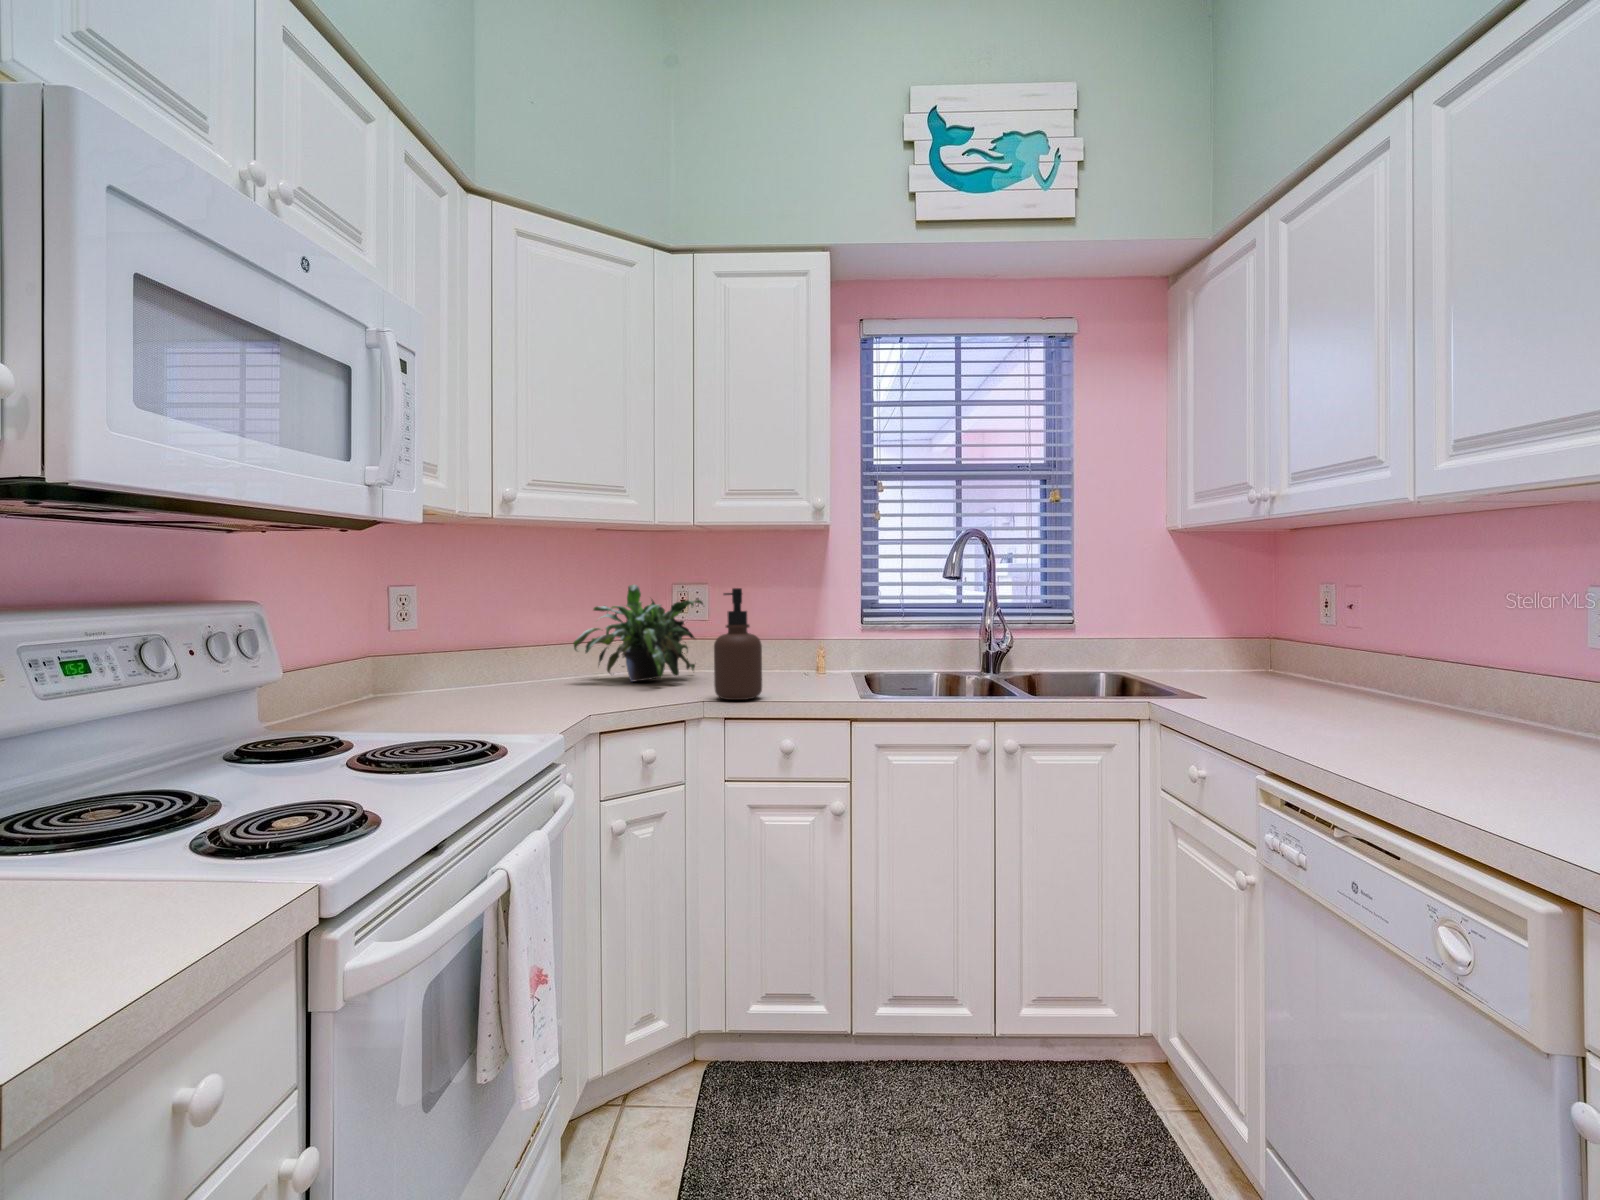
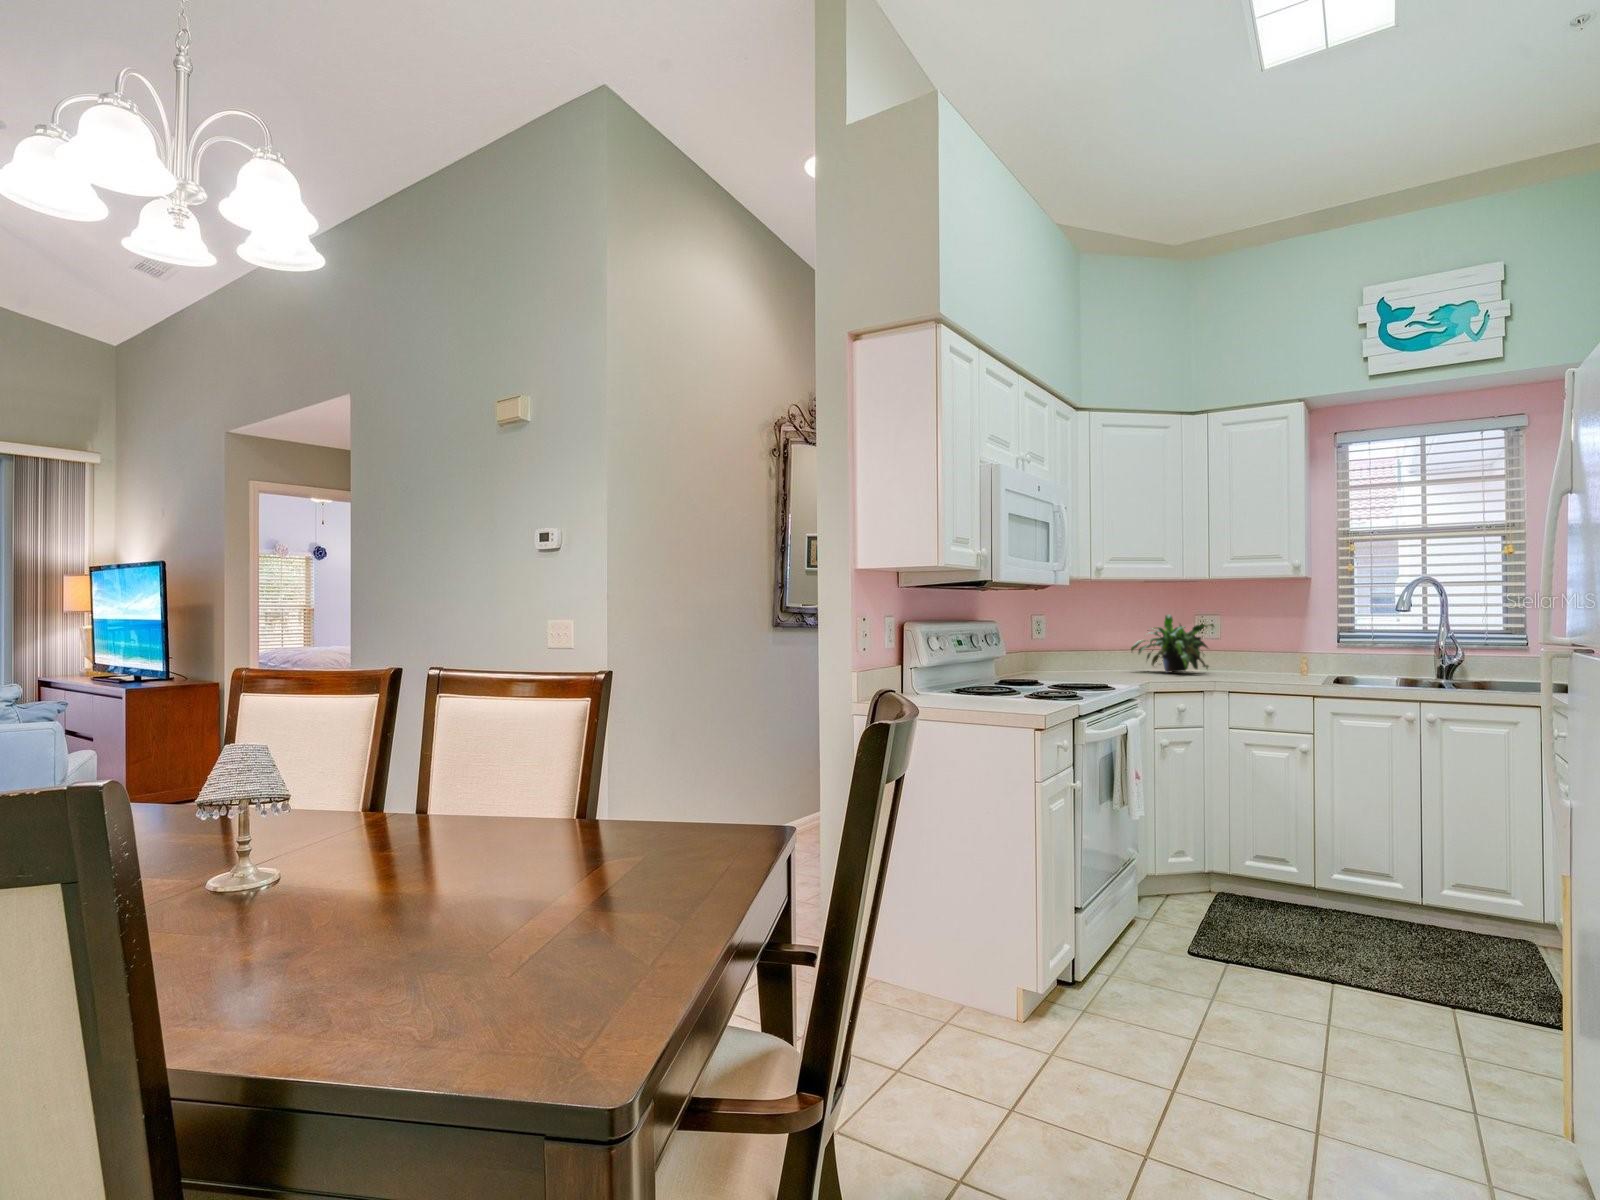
soap dispenser: present [714,588,762,700] -> none [1221,617,1252,681]

